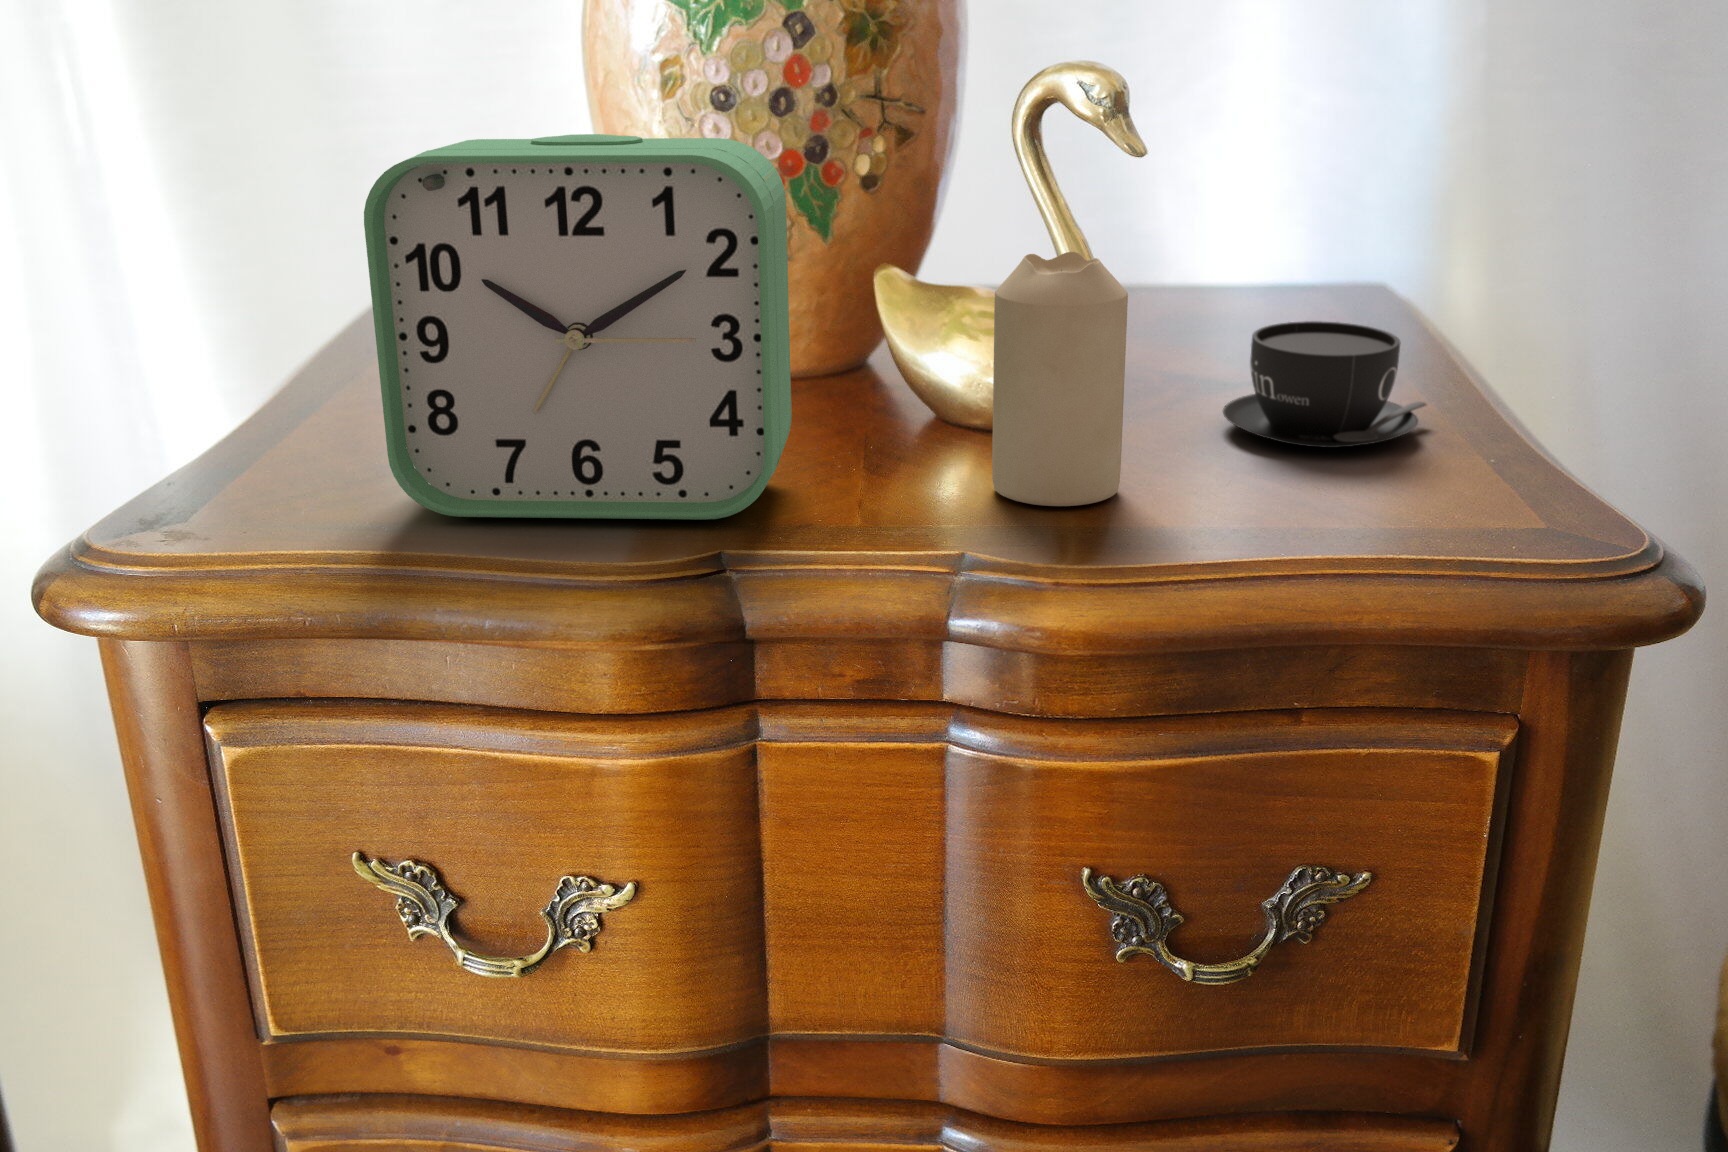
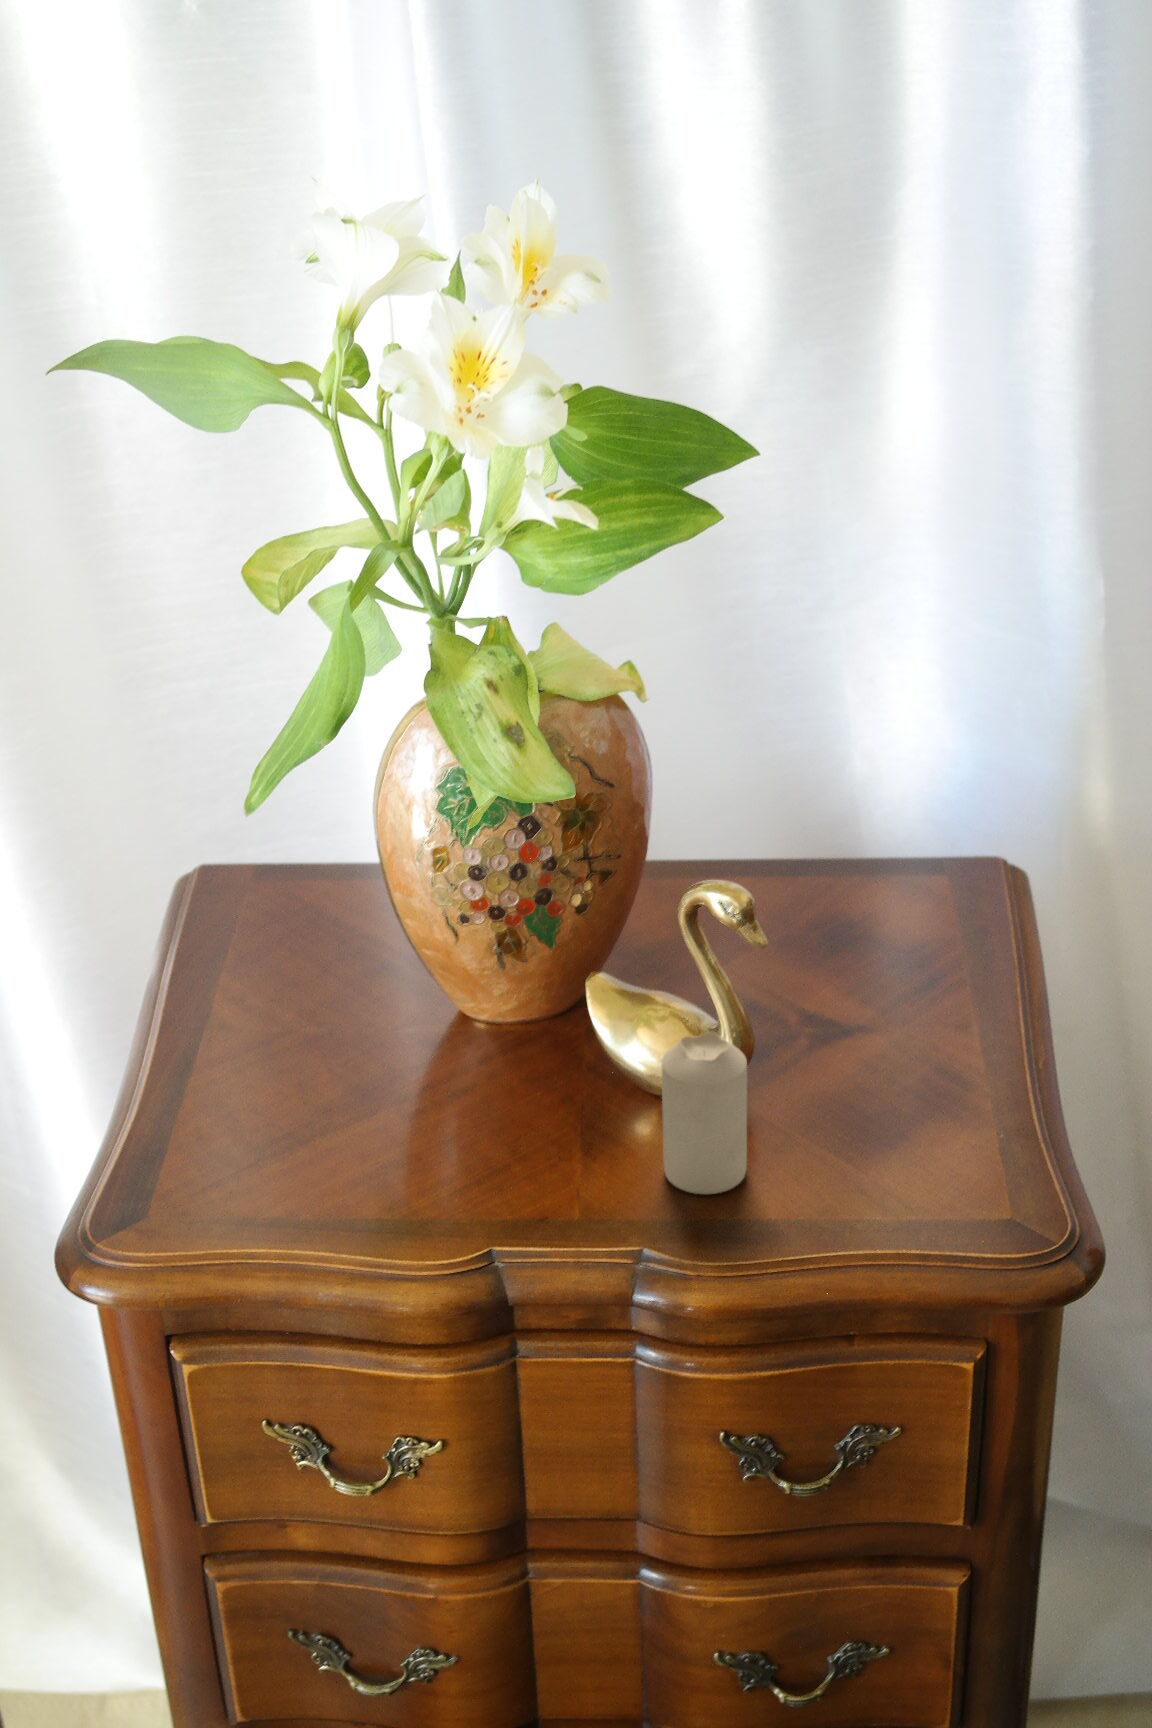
alarm clock: present [364,134,792,519] -> none [262,964,532,1215]
teacup: present [1223,321,1426,448] -> none [825,1014,966,1122]

